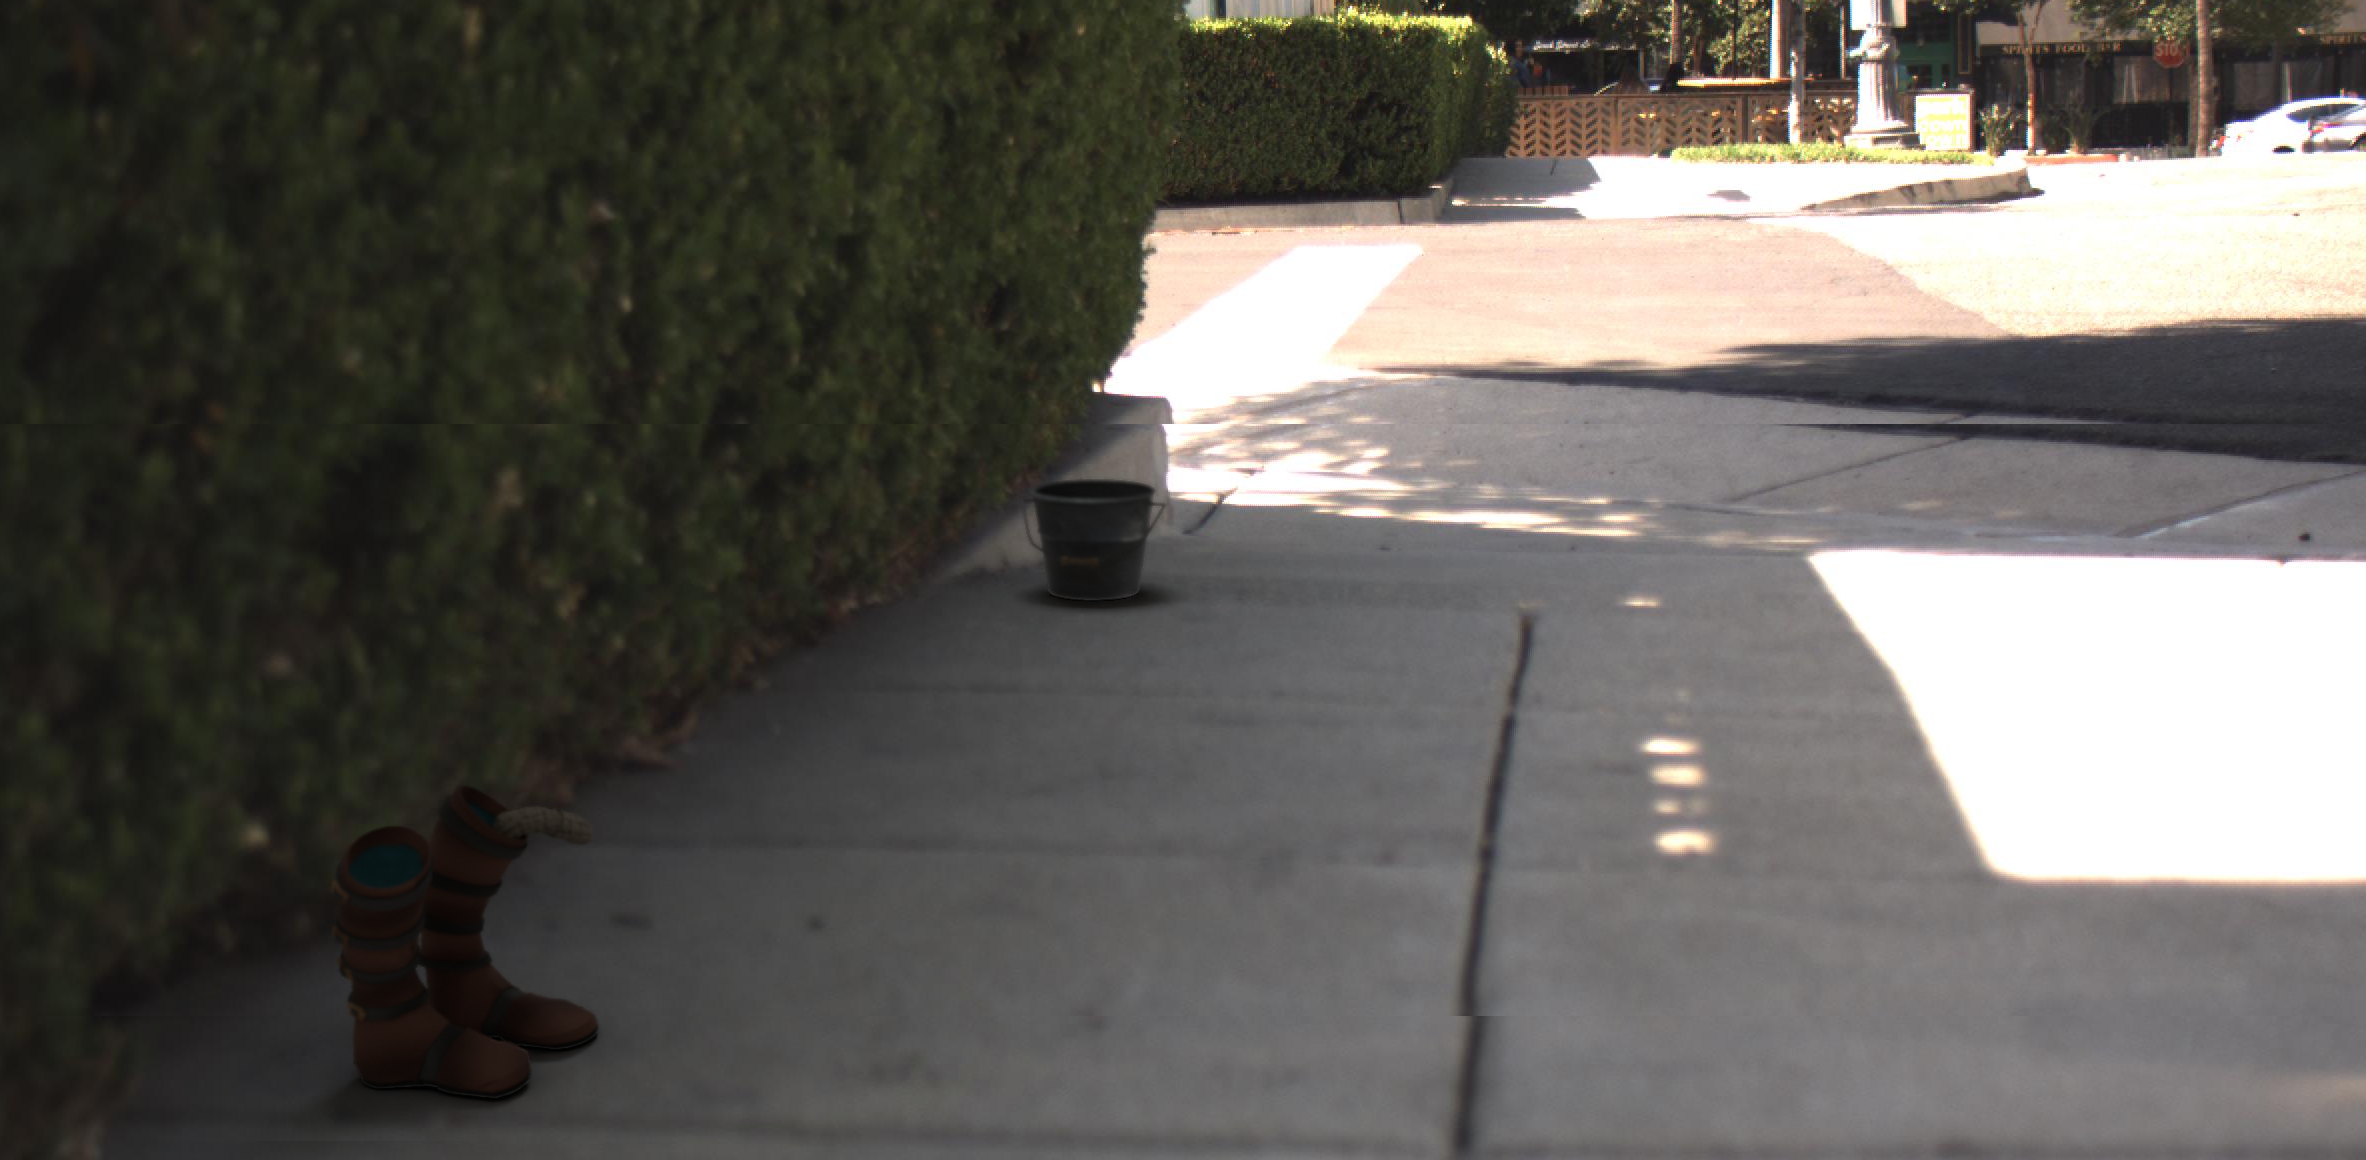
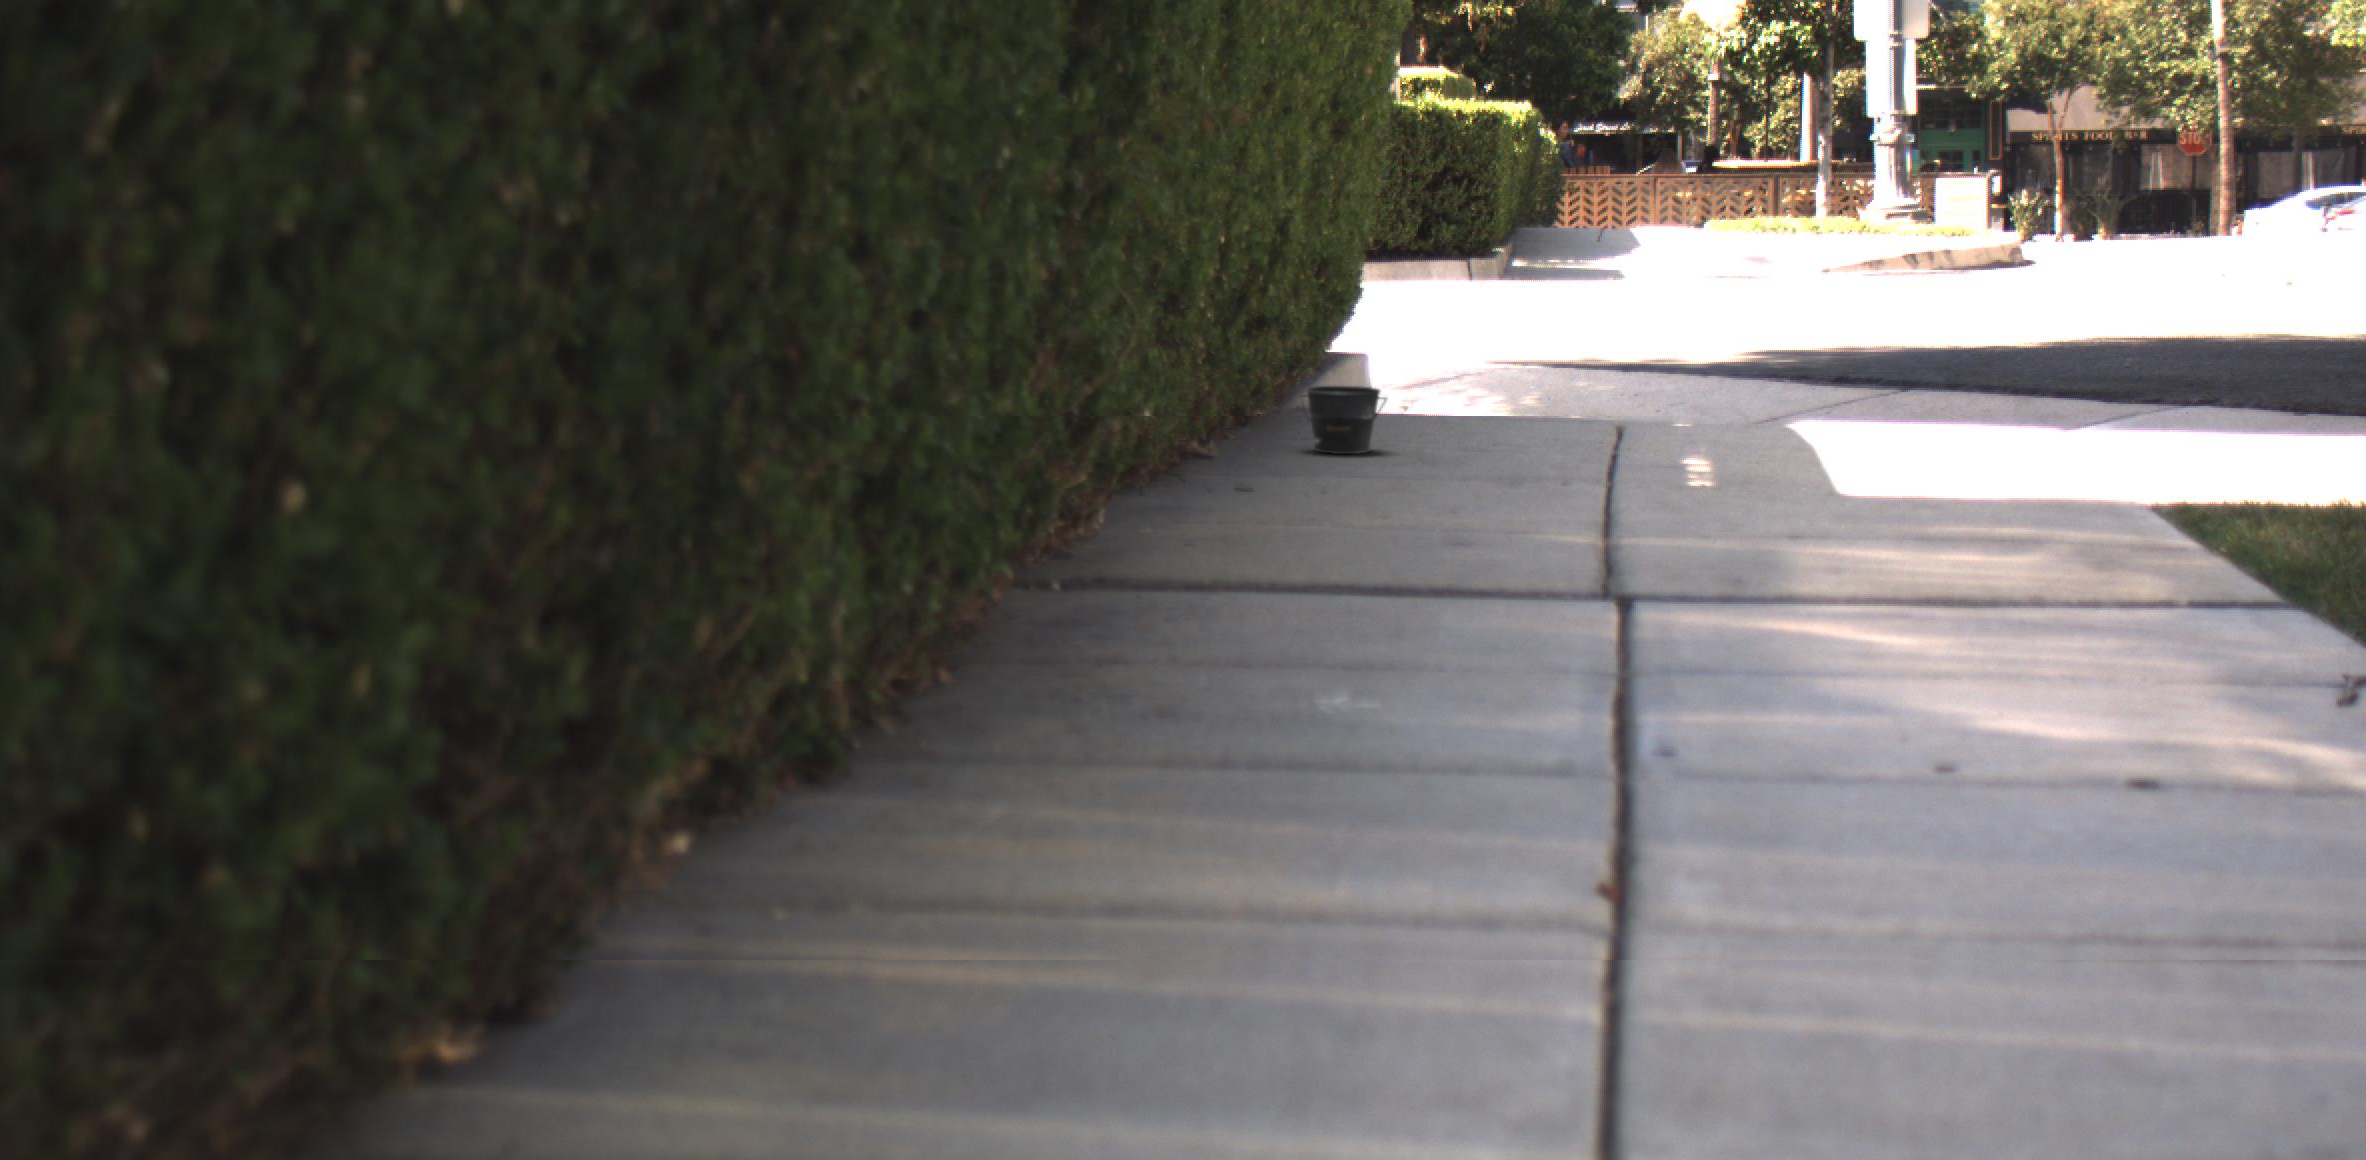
boots: present [331,785,599,1099] -> none [1113,444,1211,564]

